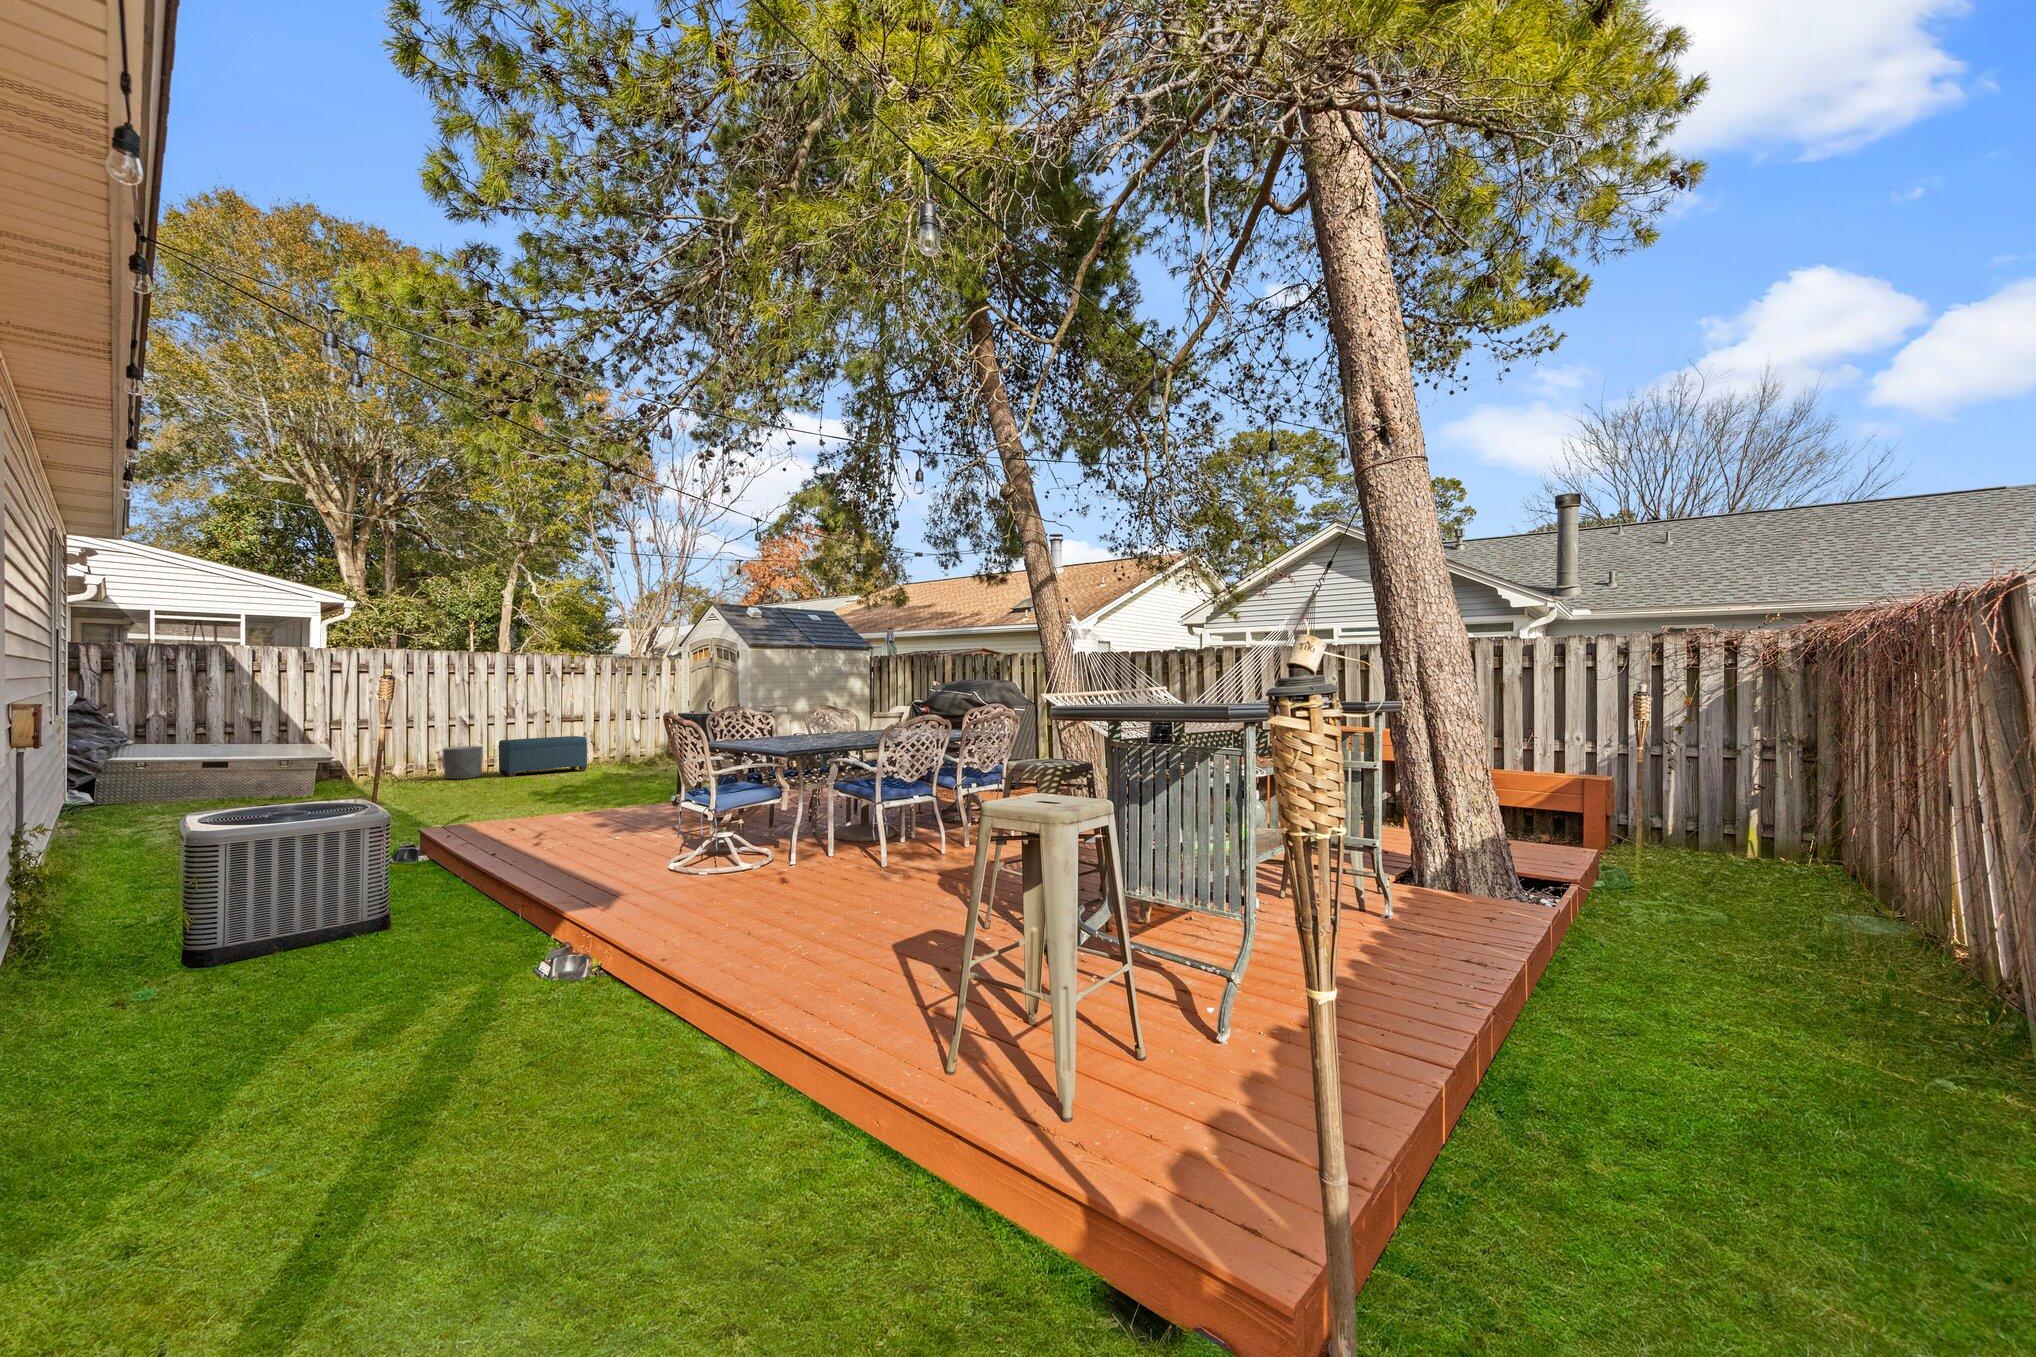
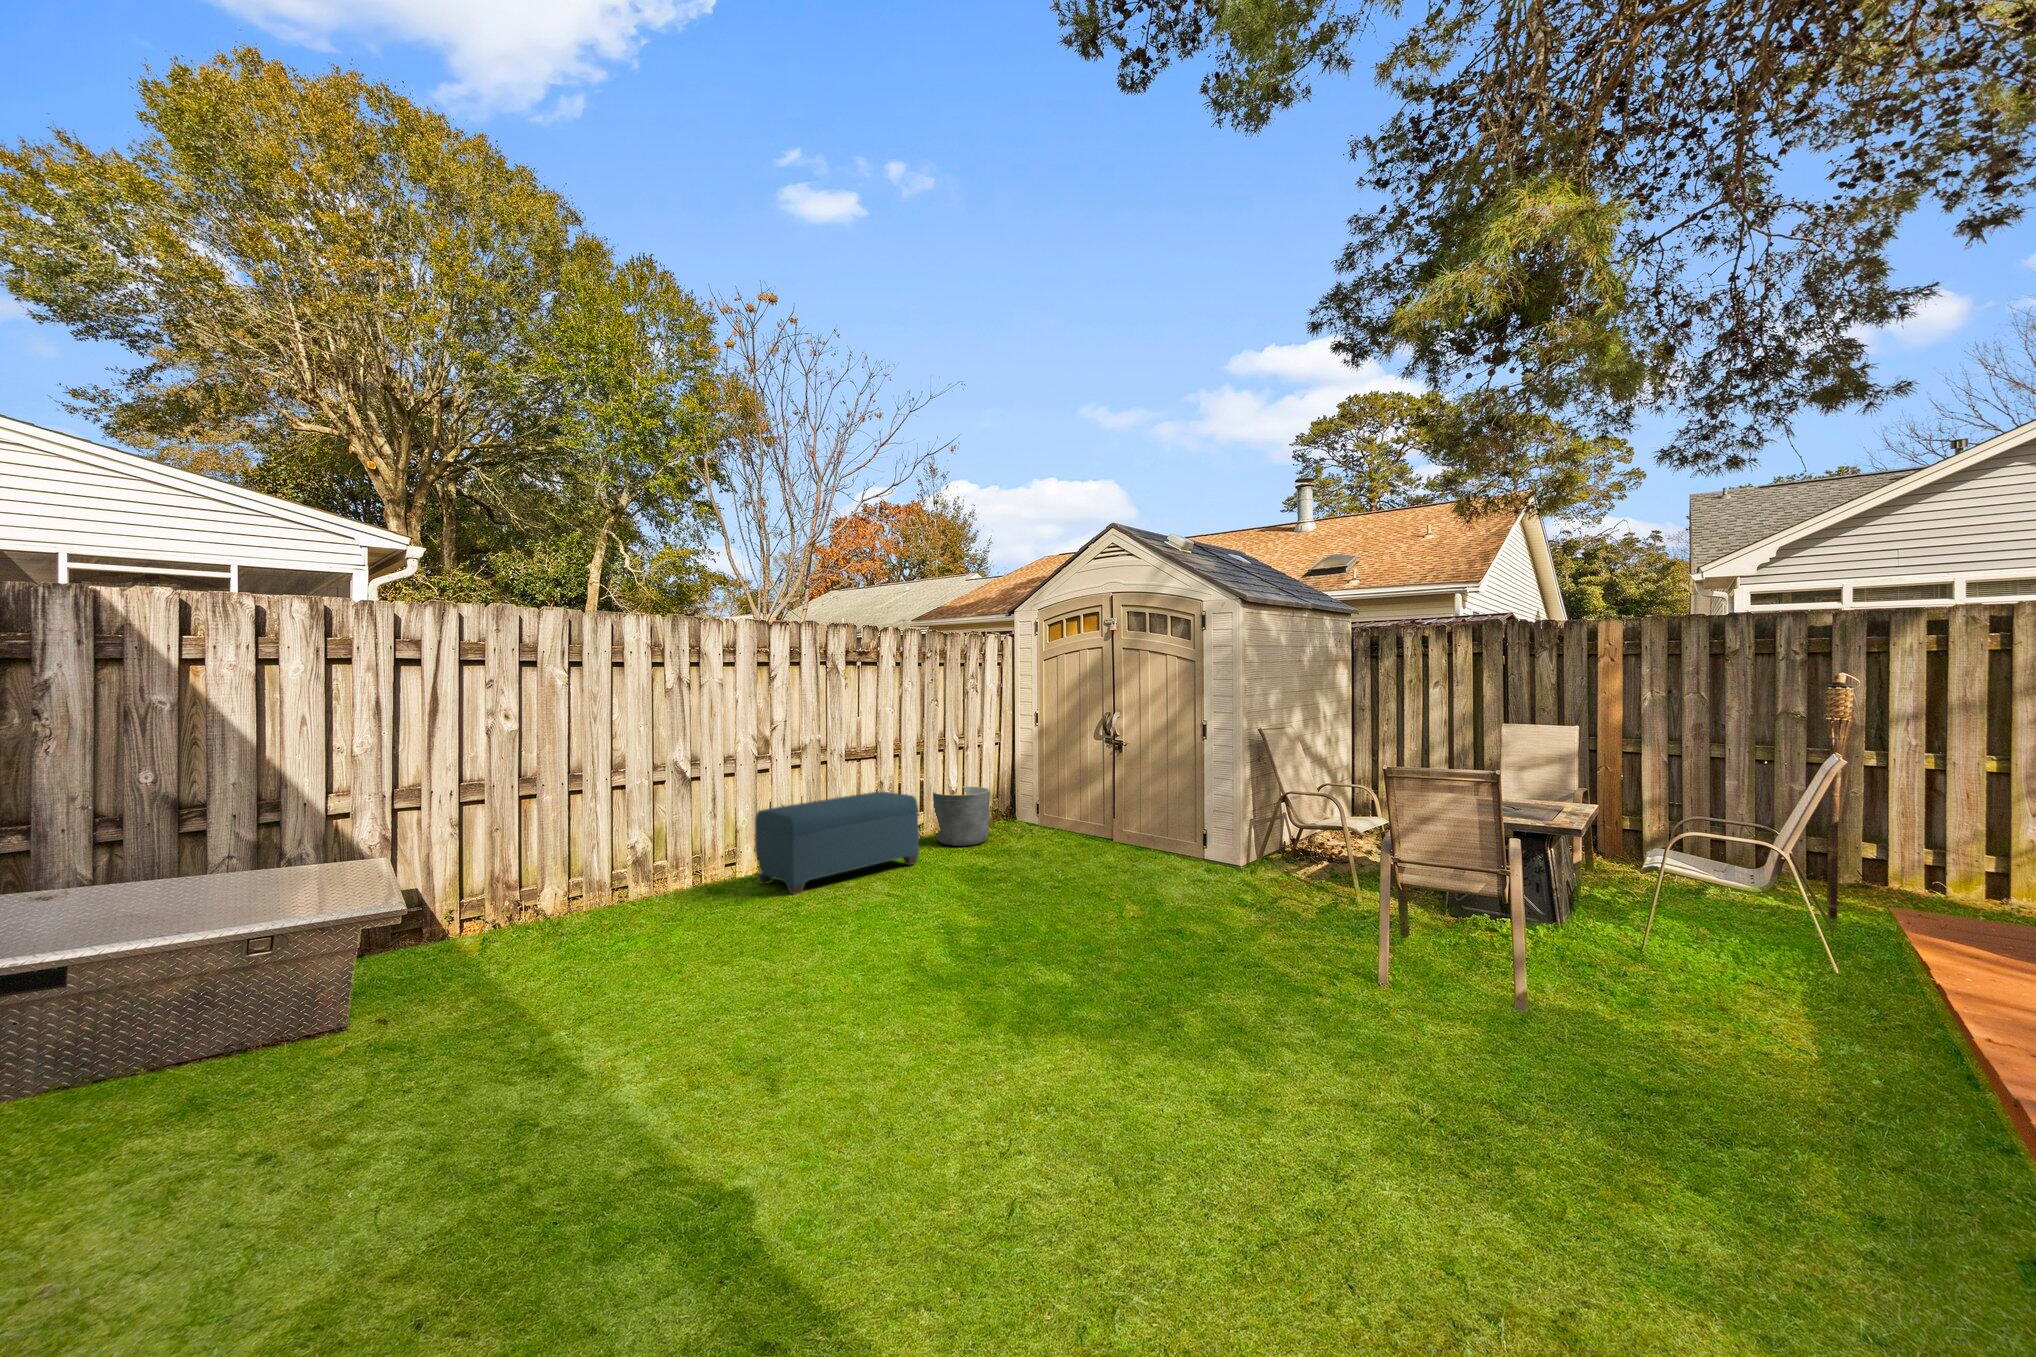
planter: present [442,746,483,779] -> present [933,786,990,846]

